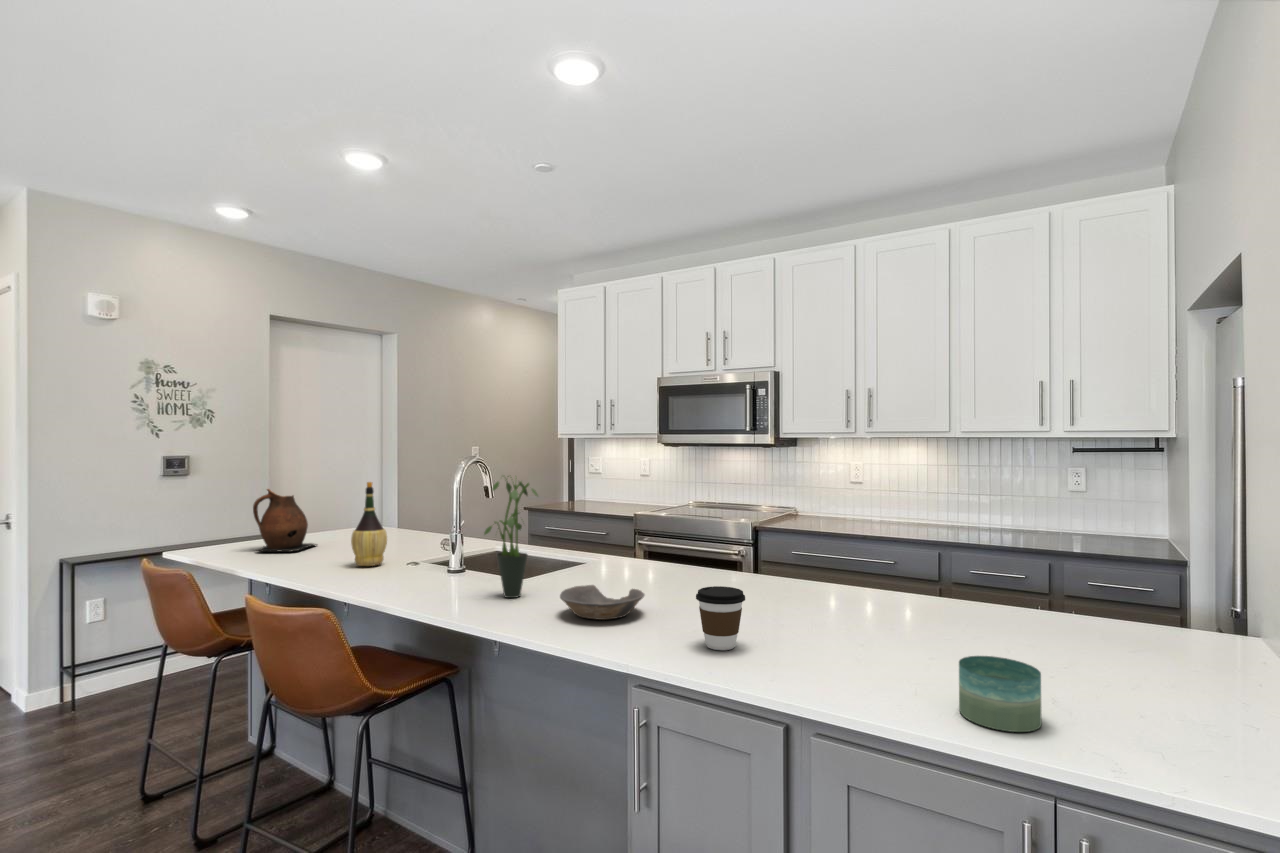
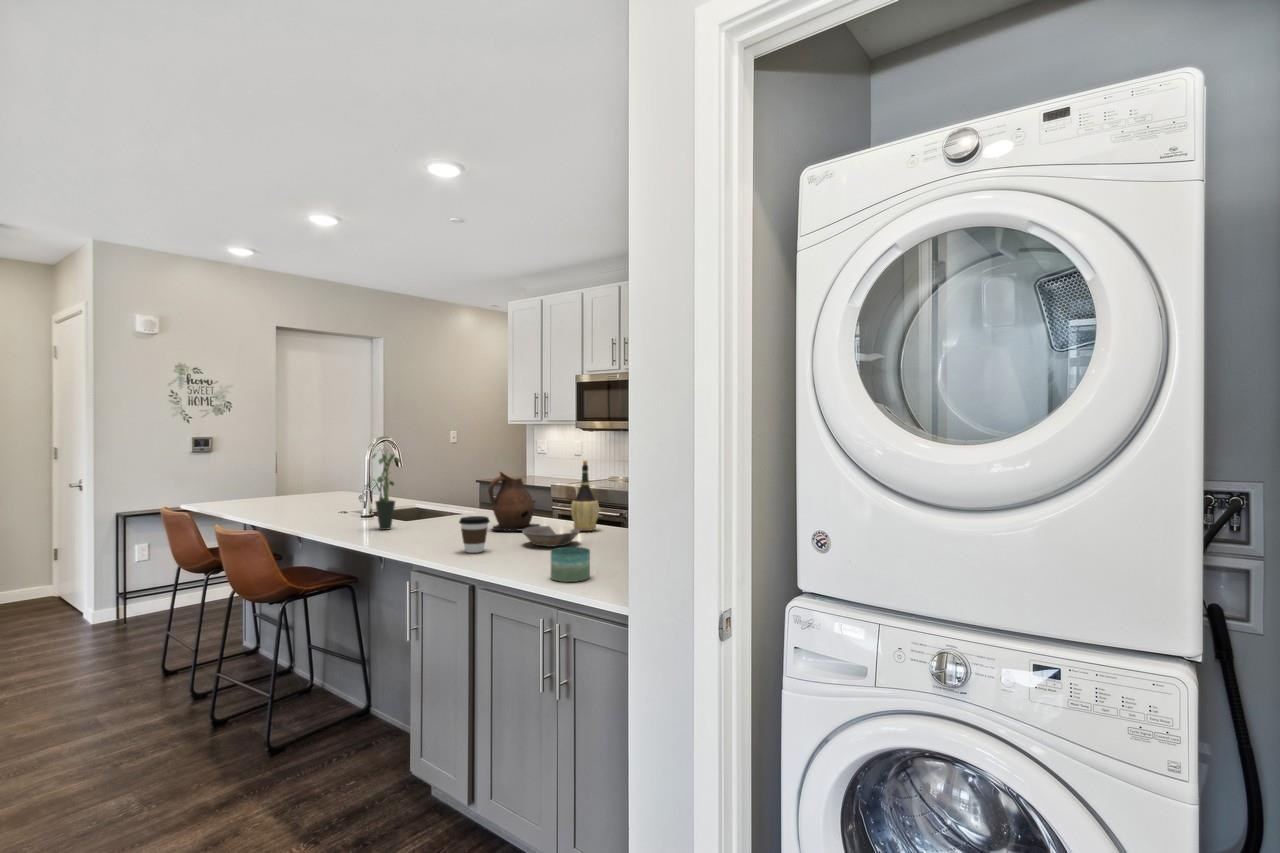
wine bottle: present [351,482,387,566] -> present [571,461,599,531]
ceramic pitcher: present [253,489,316,552] -> present [488,472,540,531]
bowl: present [560,585,645,620] -> present [522,526,580,547]

